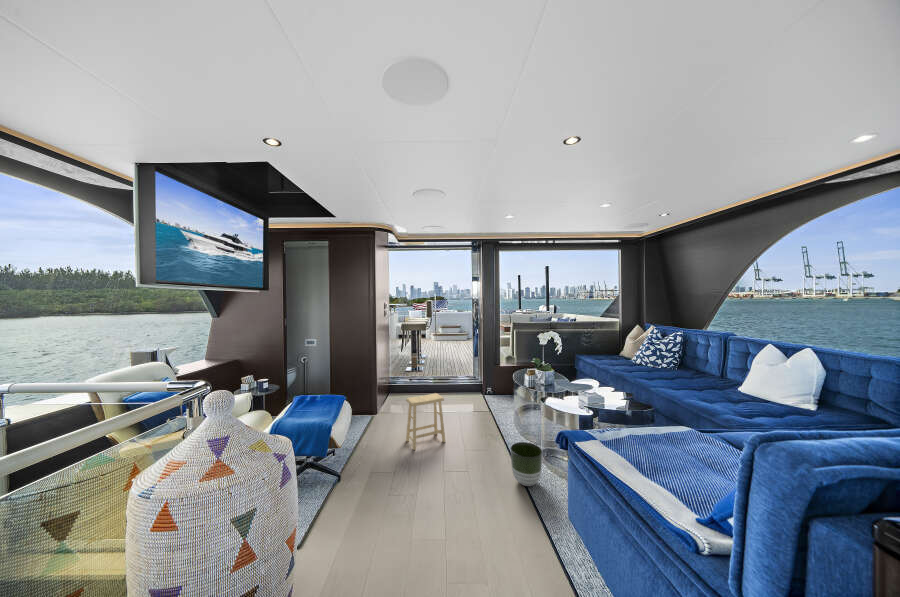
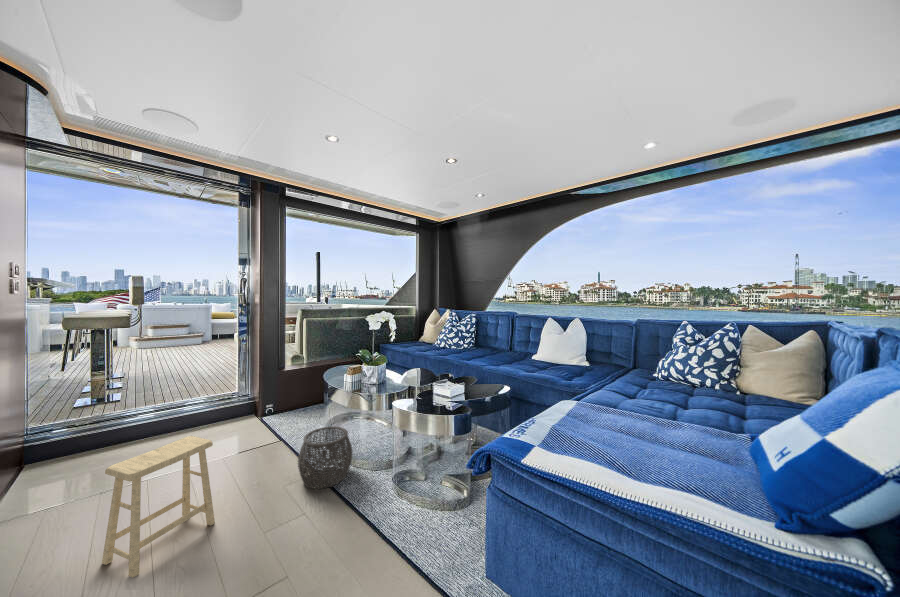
woven basket: none [487,408,522,447] -> present [298,427,352,489]
planter: present [511,442,542,486] -> none [367,469,413,538]

